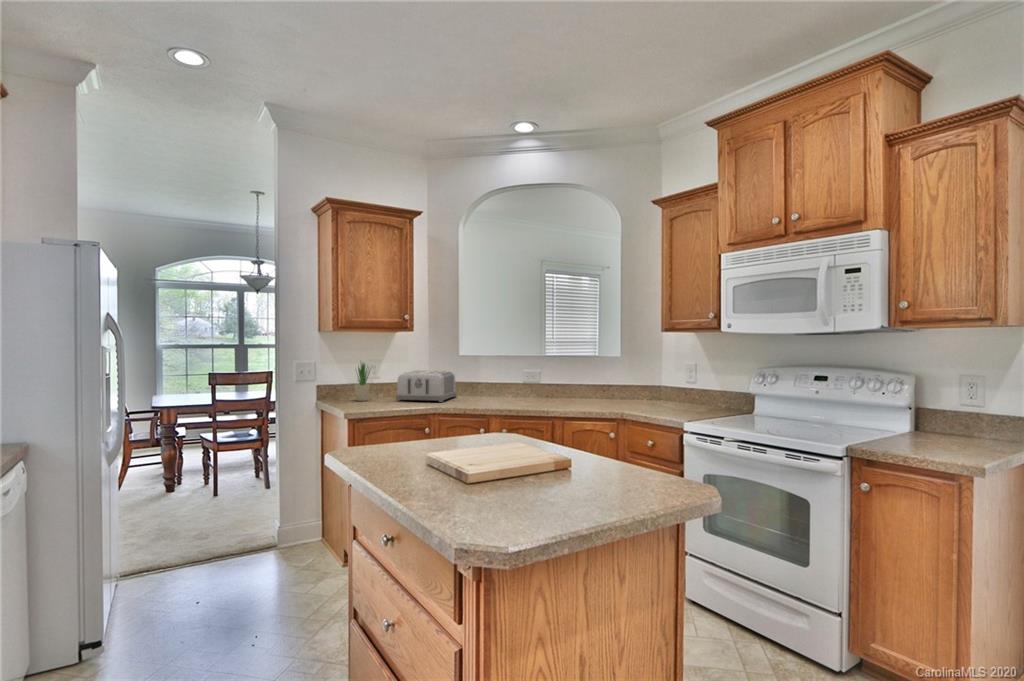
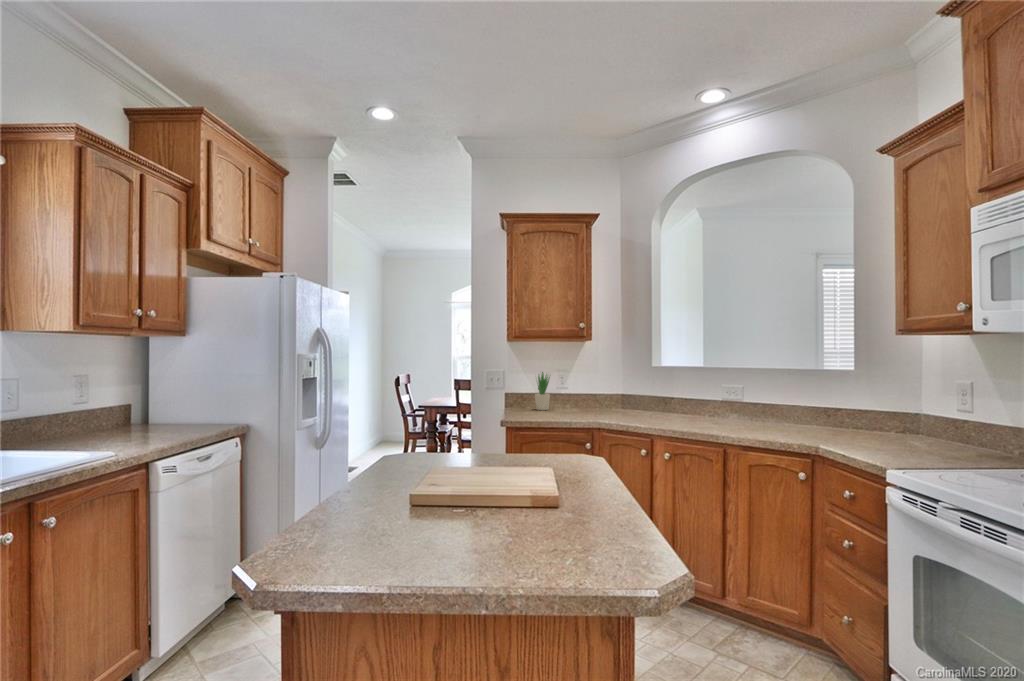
toaster: present [396,370,457,402] -> none [572,381,643,416]

